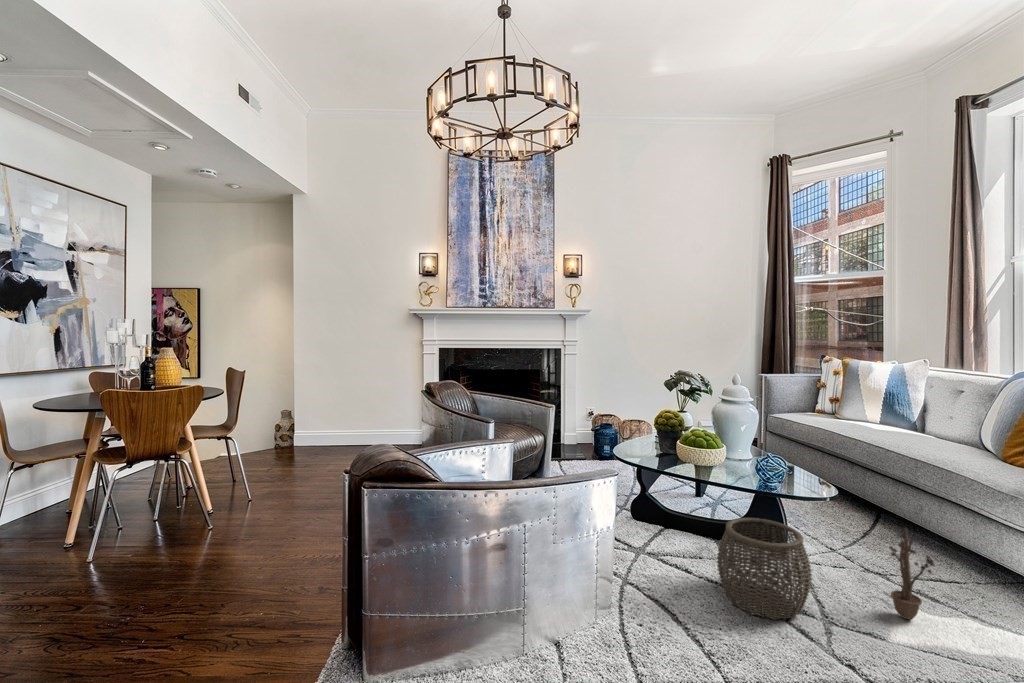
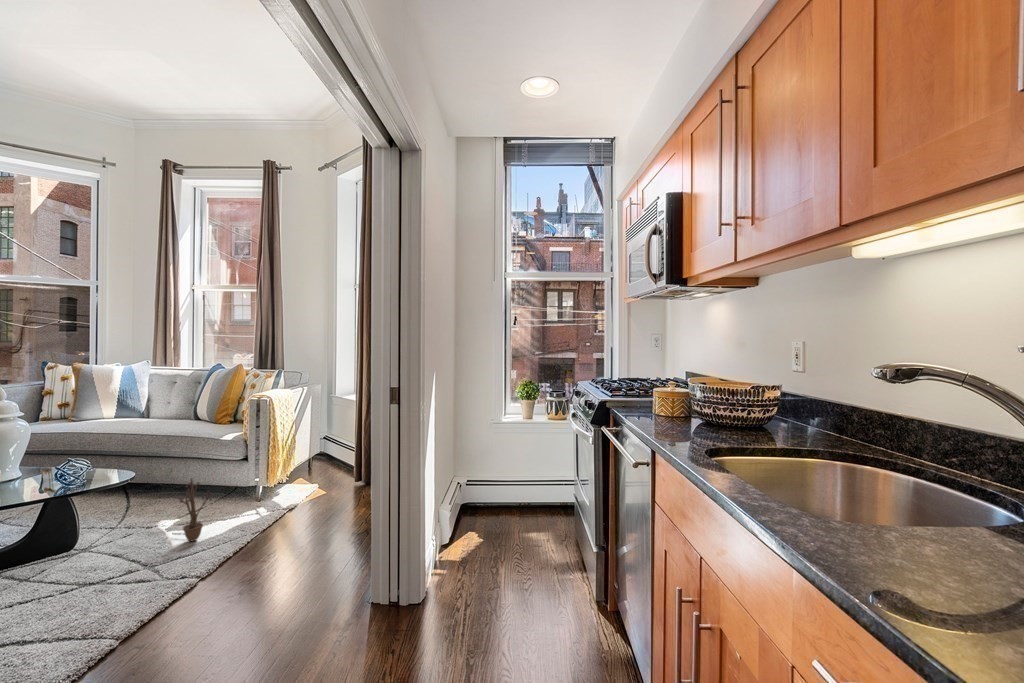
woven basket: present [717,518,812,620] -> none [37,510,138,599]

